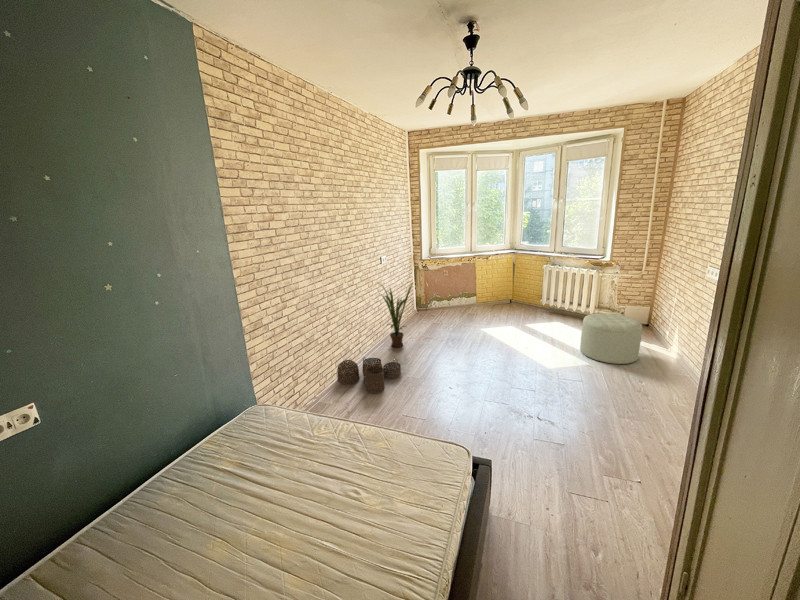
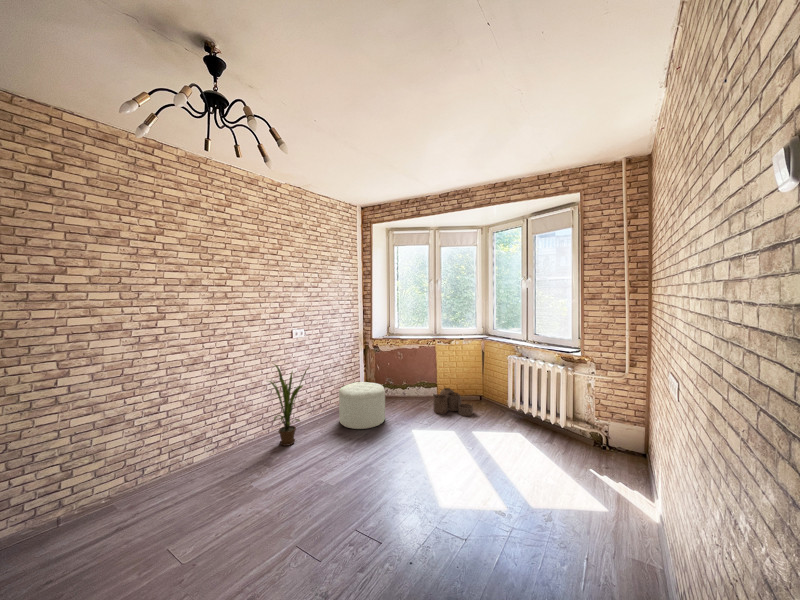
ottoman: present [580,314,642,364] -> present [339,382,385,429]
woven basket: present [337,357,401,393] -> present [433,388,473,416]

